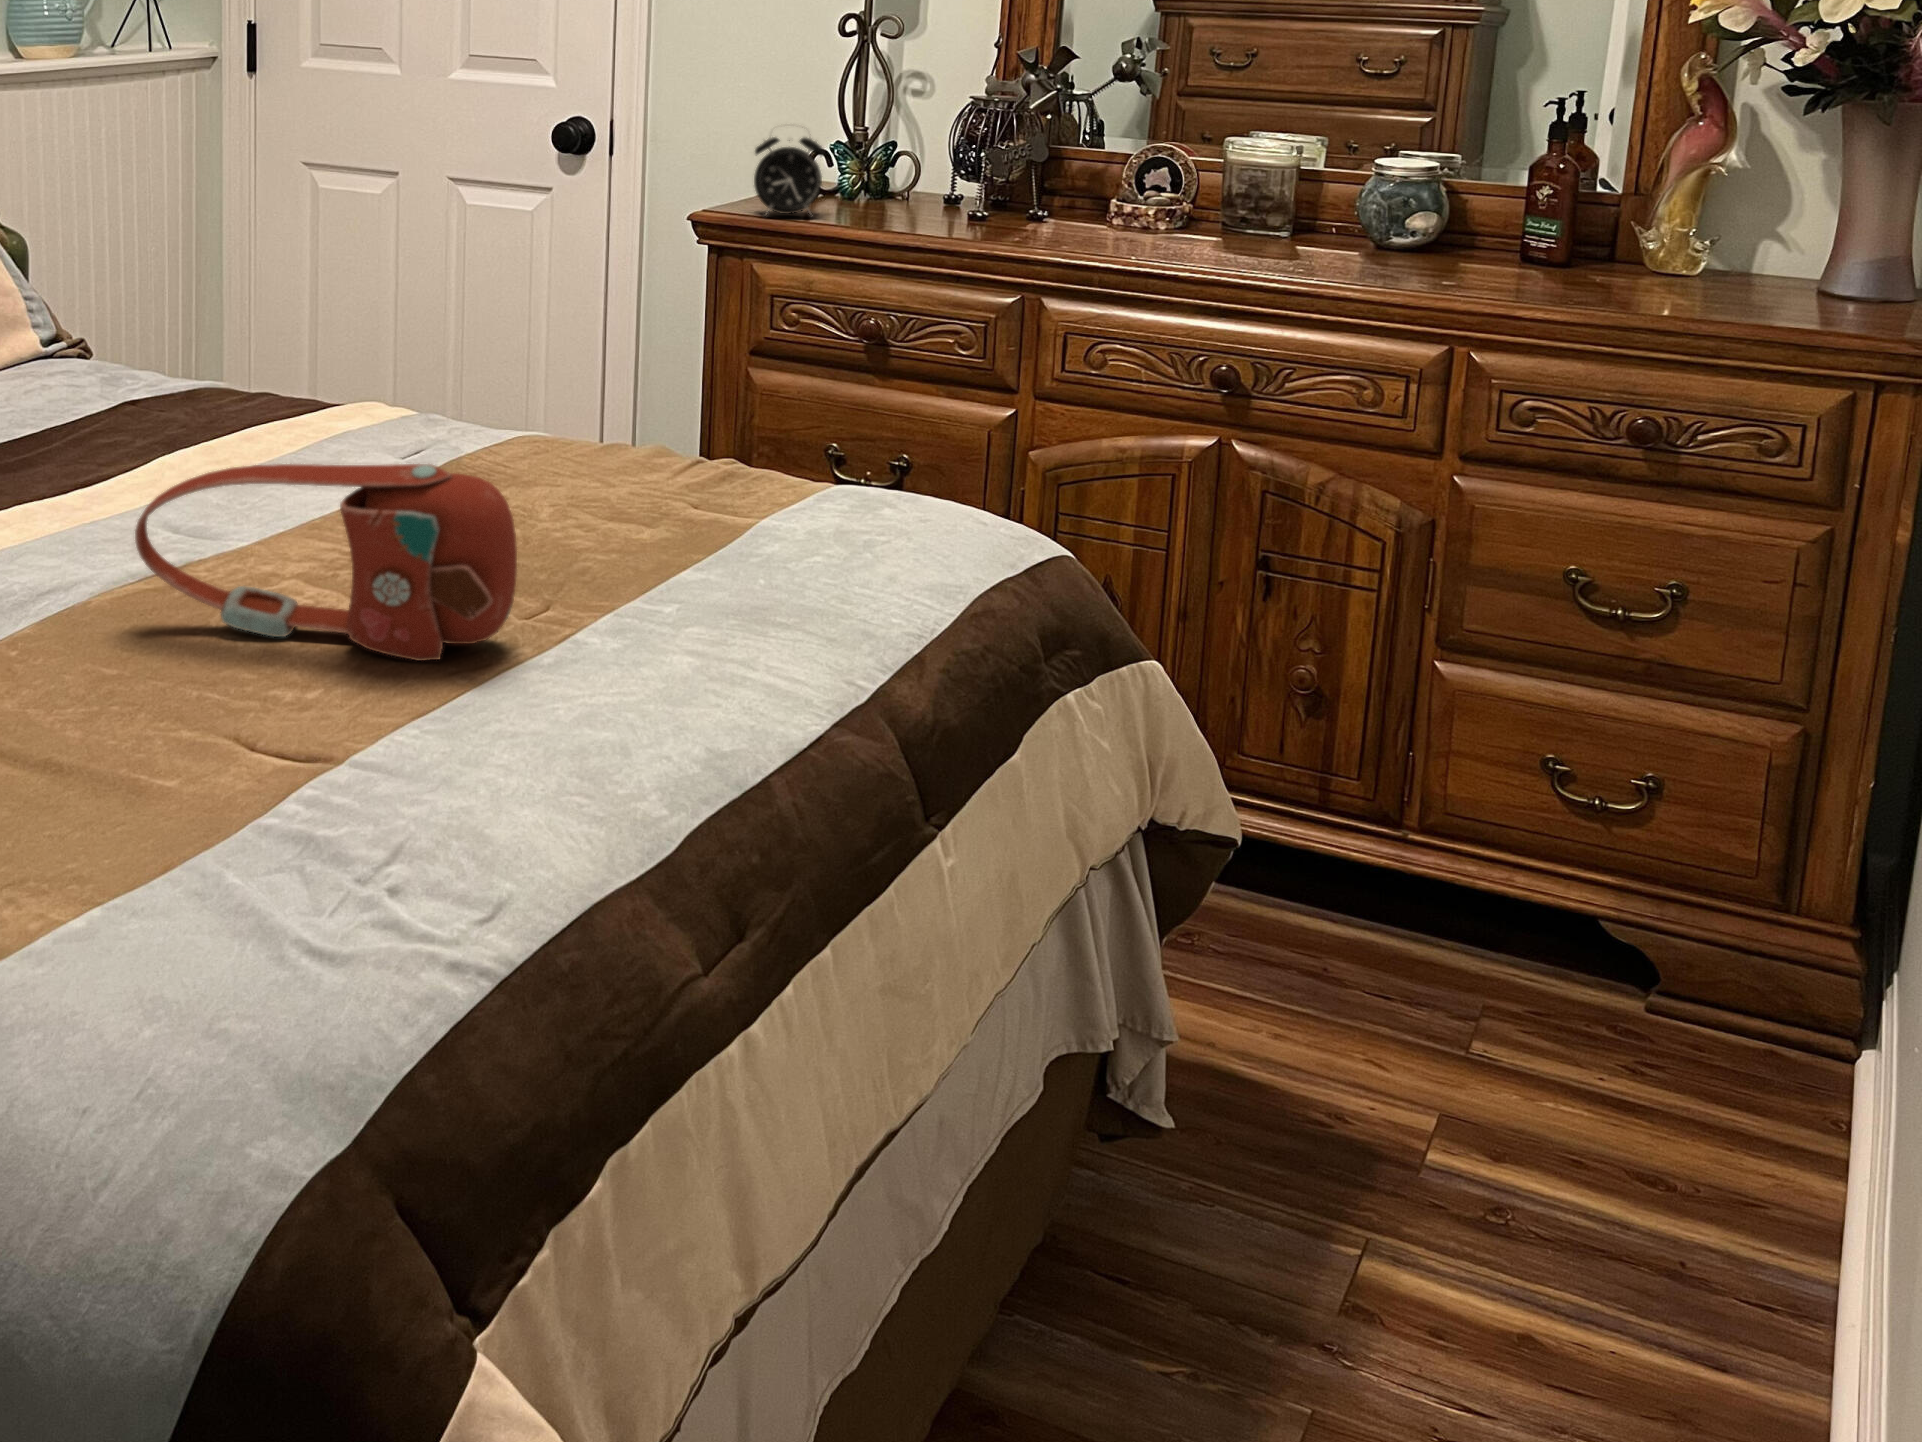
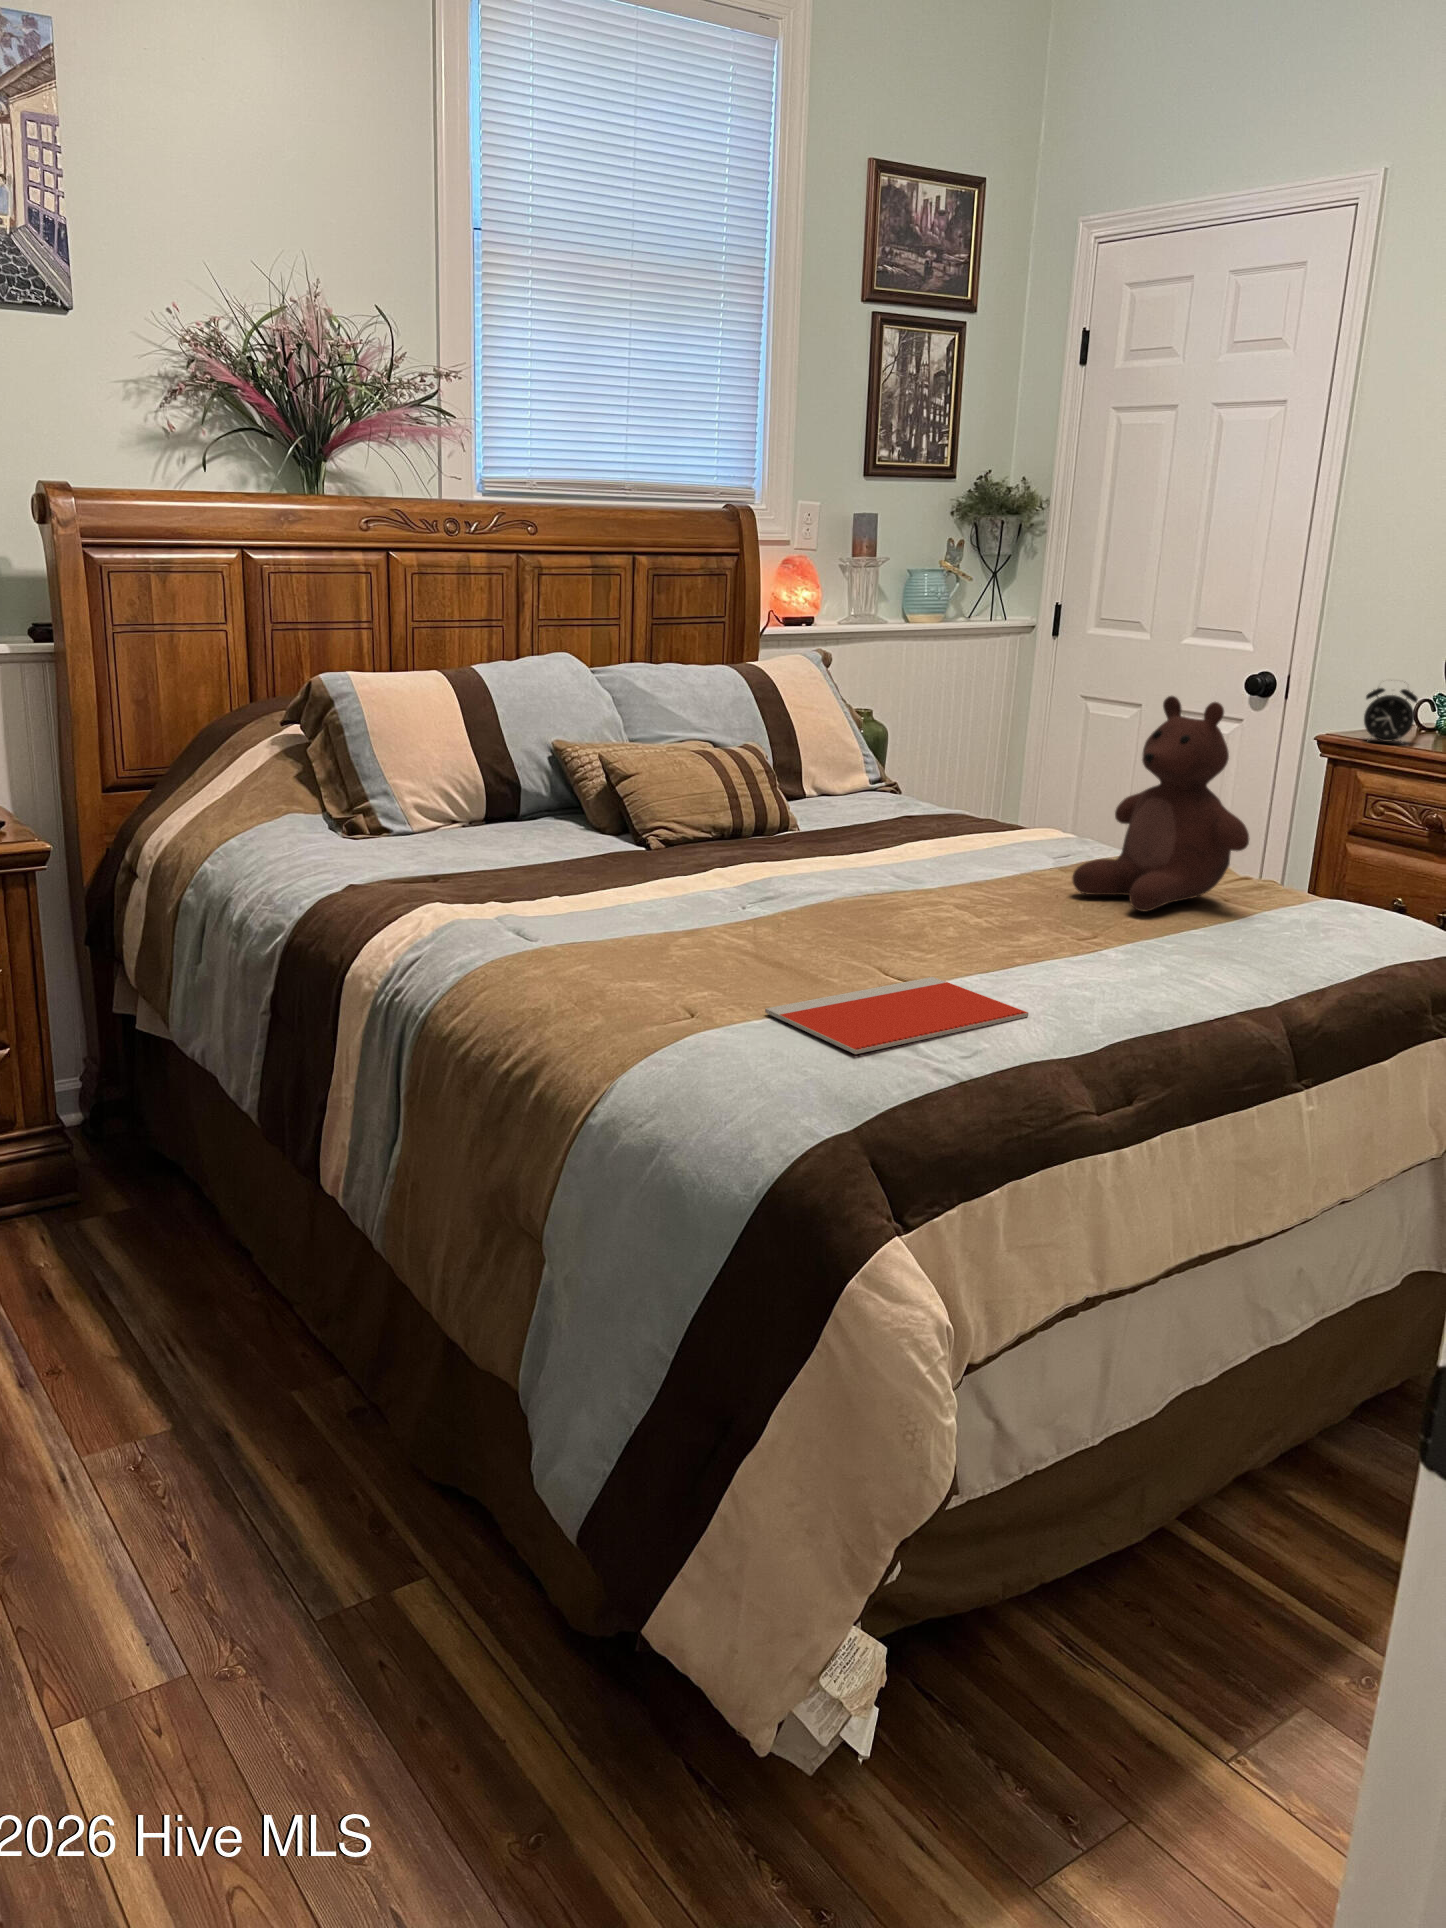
teddy bear: none [468,191,739,549] -> present [1072,696,1250,912]
handbag: present [135,464,517,661] -> none [856,829,1064,948]
notebook: none [83,748,548,967] -> present [765,977,1029,1054]

